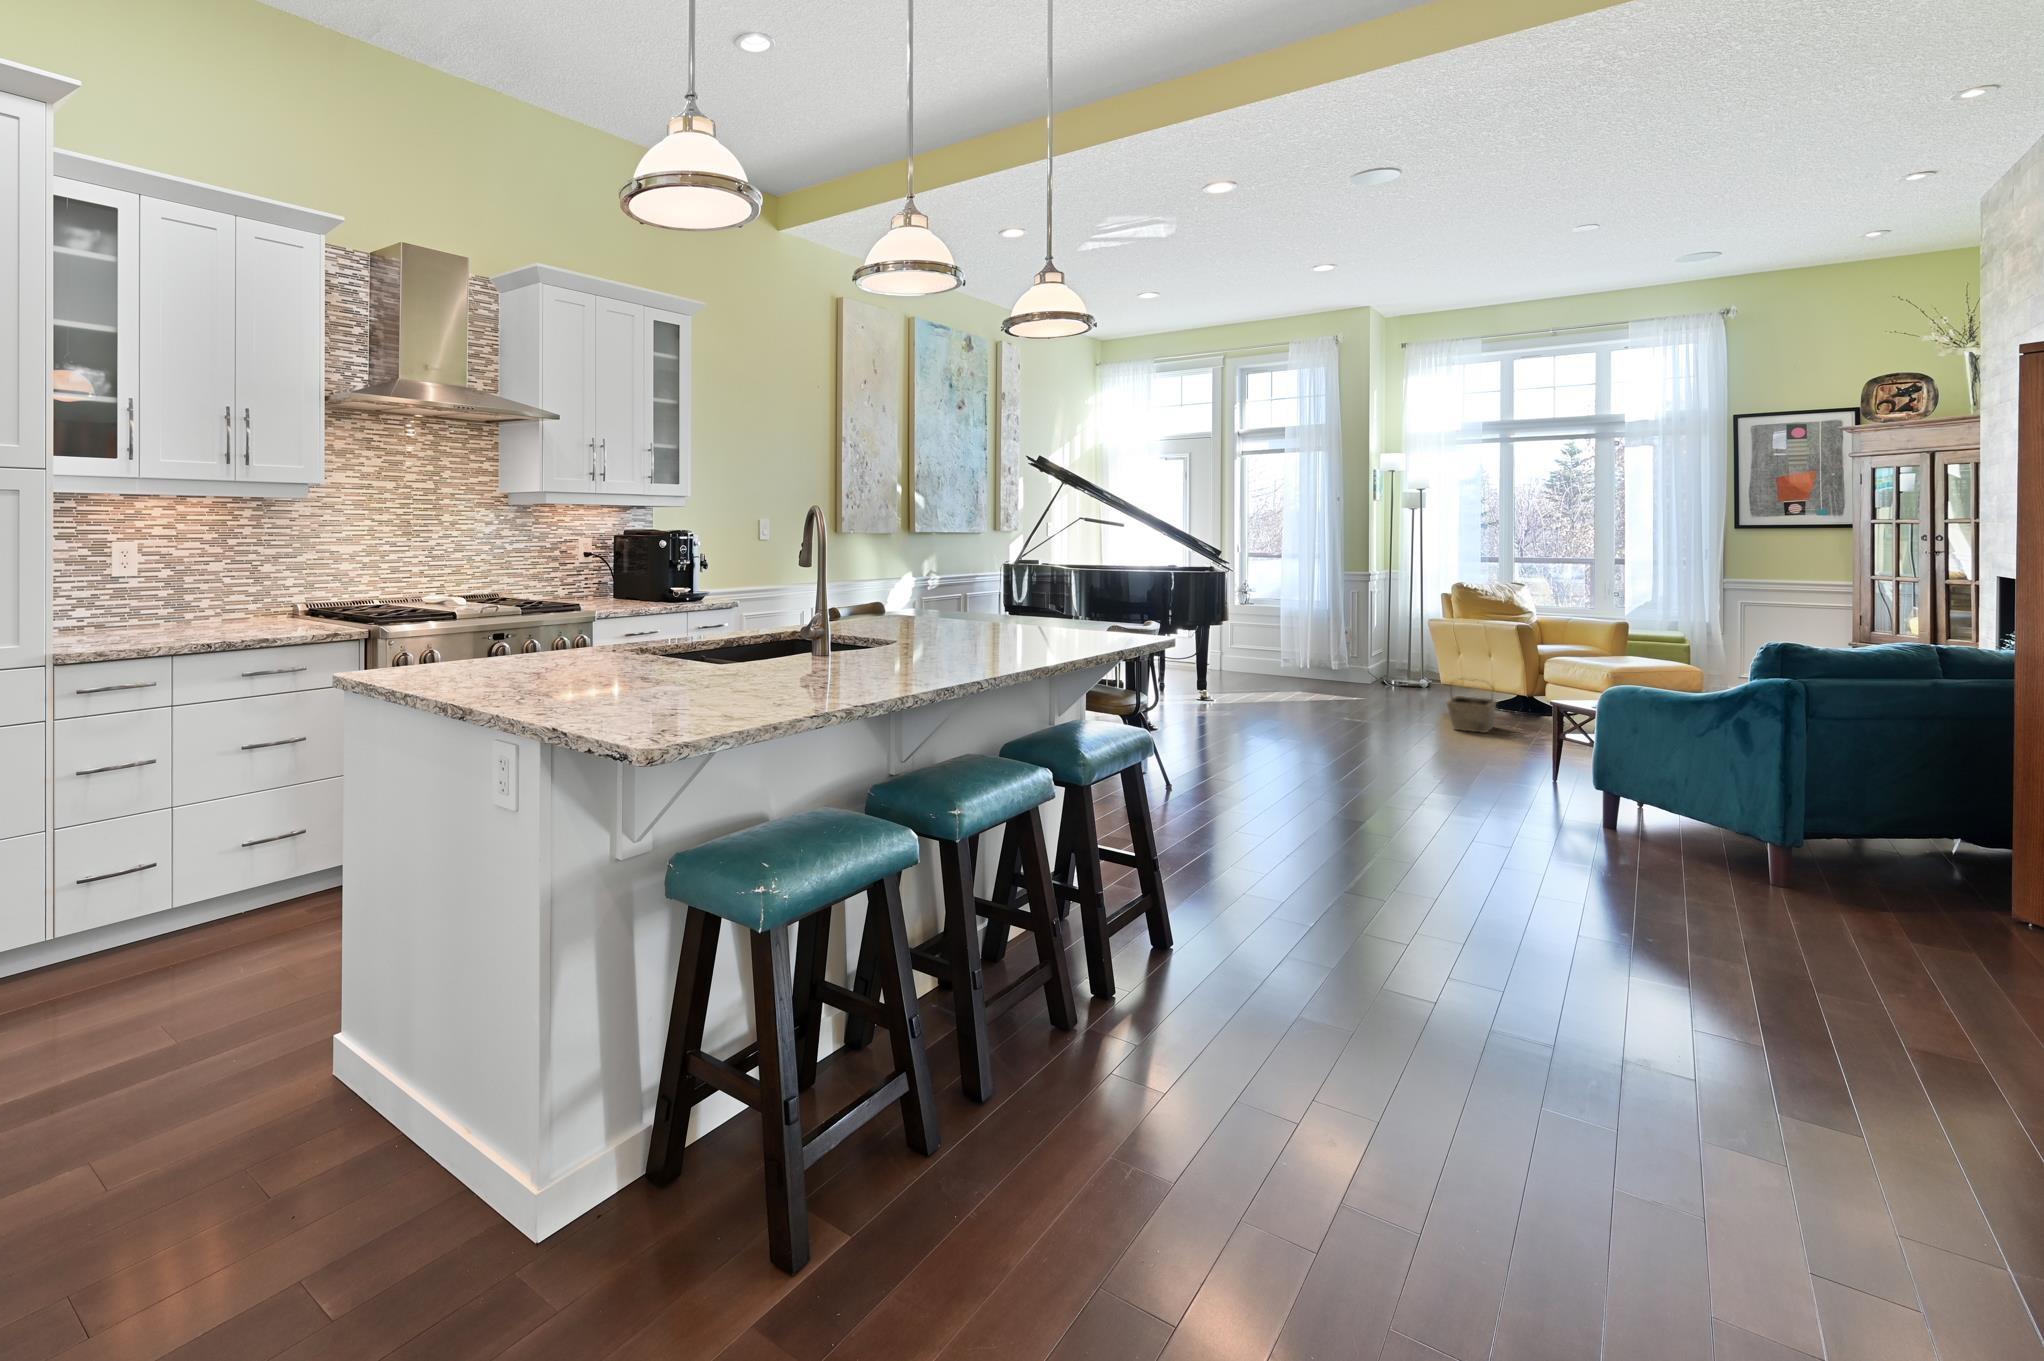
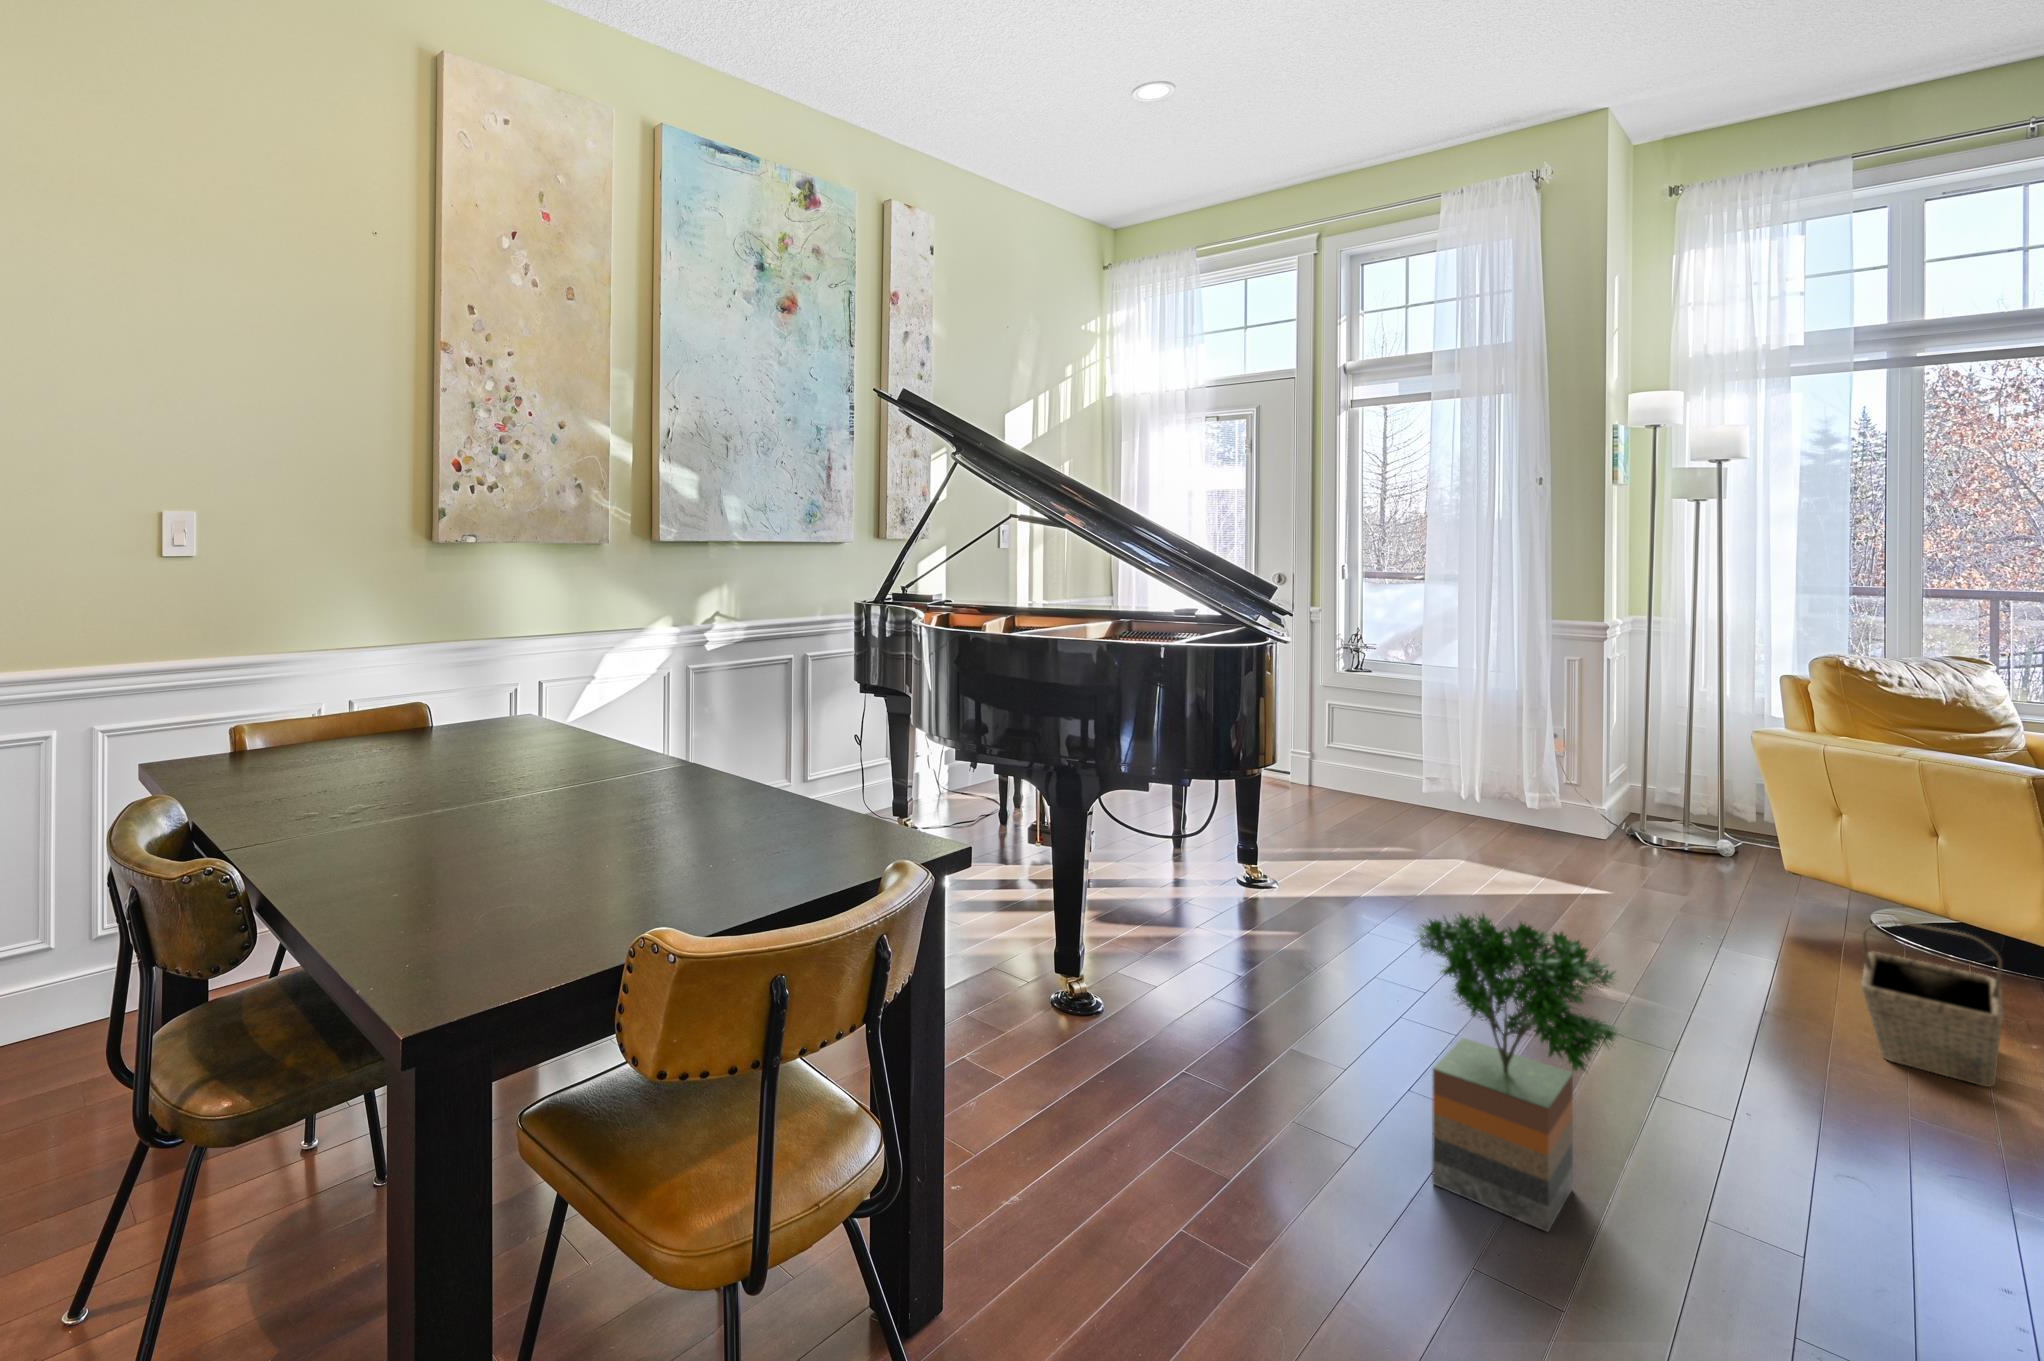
potted tree: none [1282,659,1350,756] -> present [1415,914,1620,1232]

